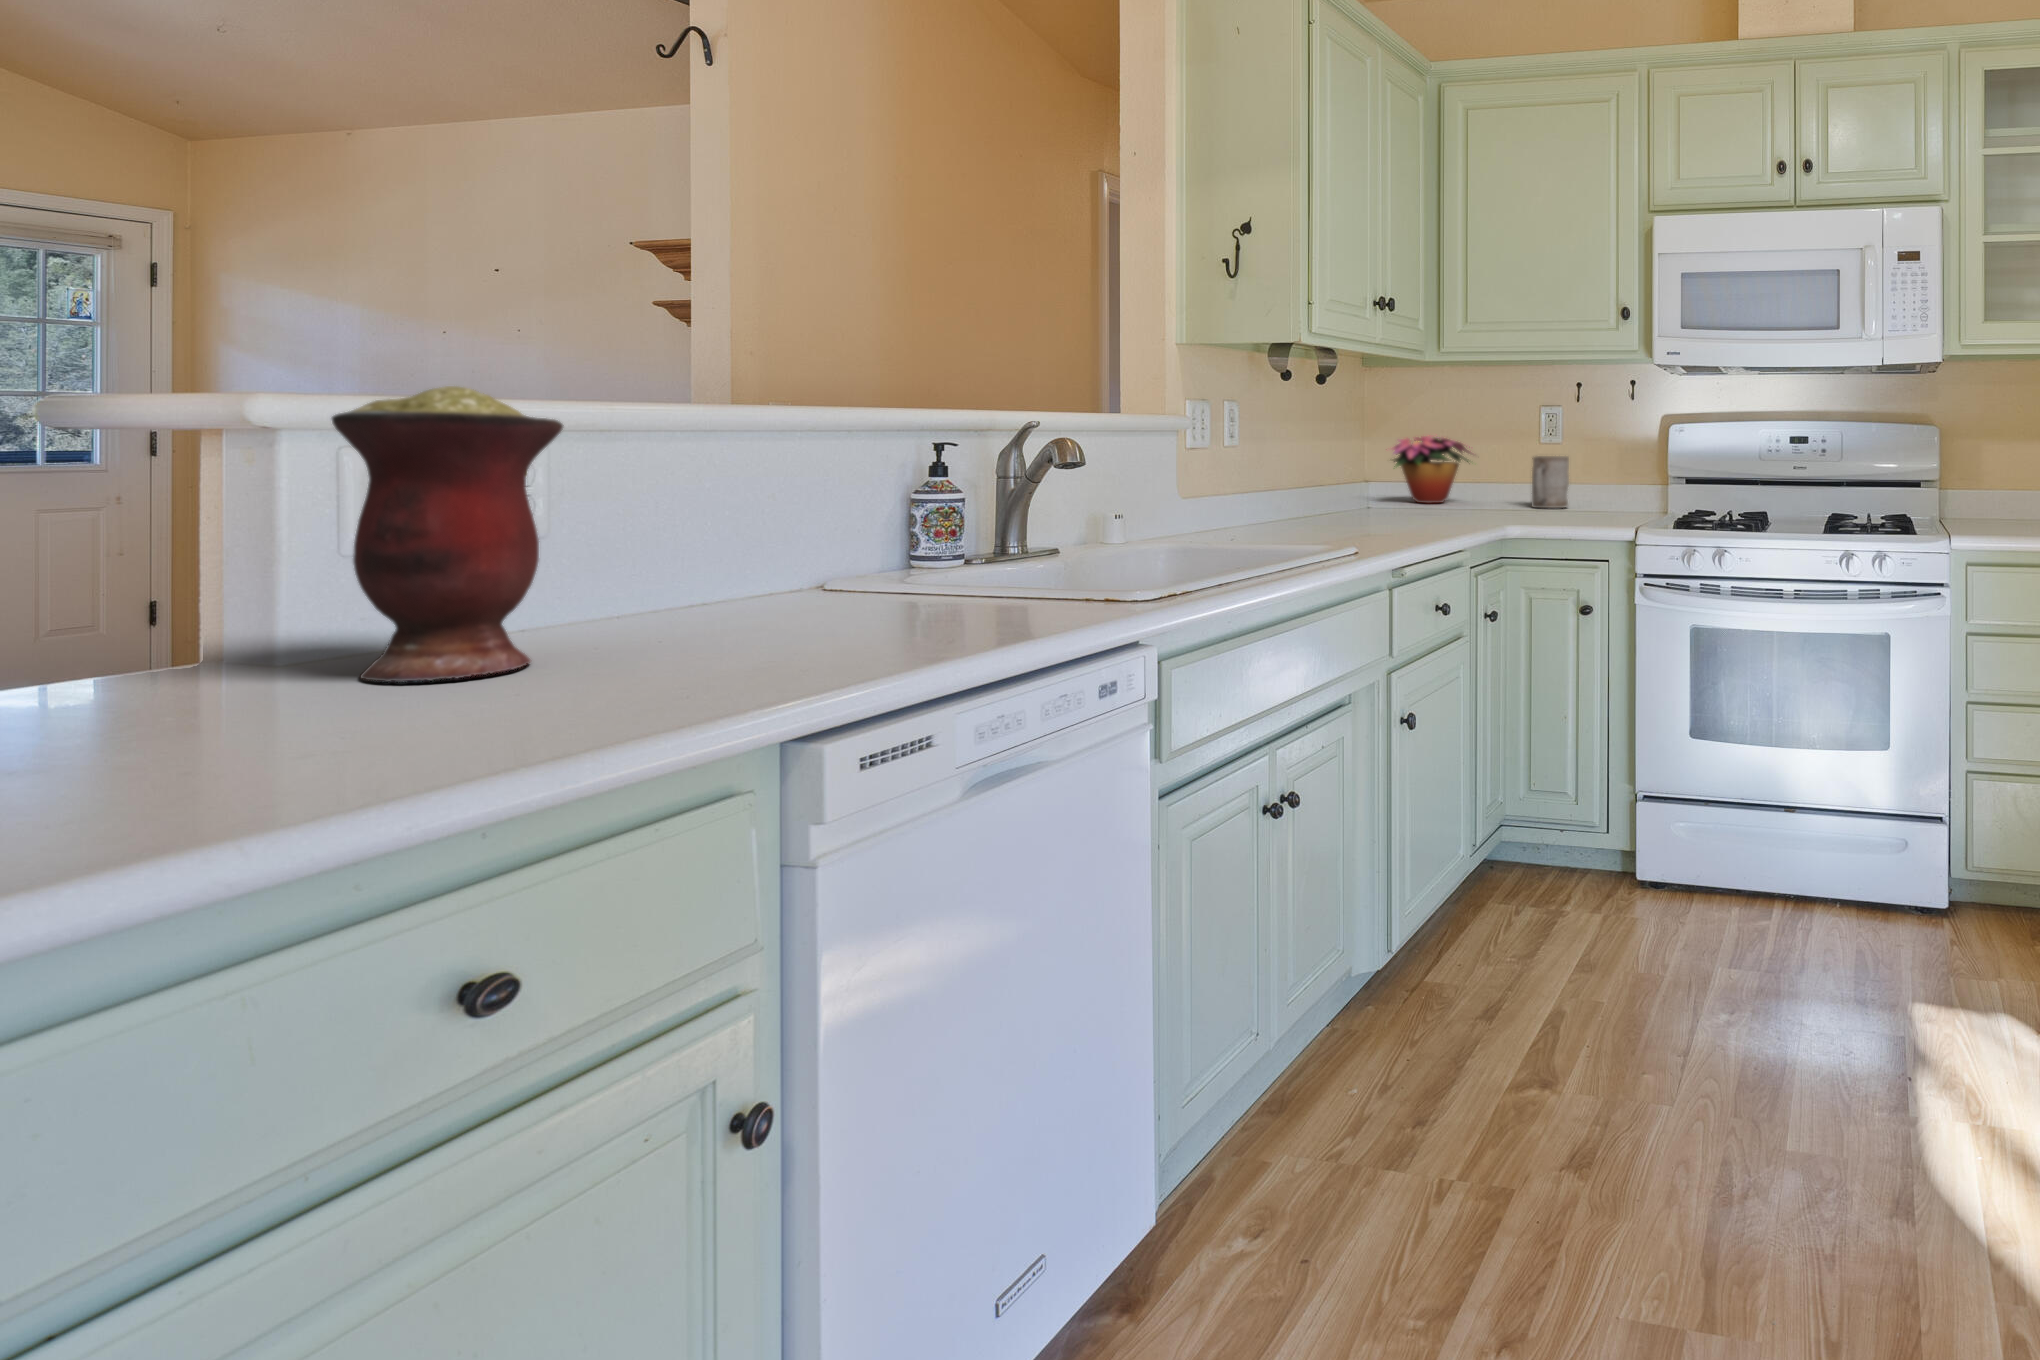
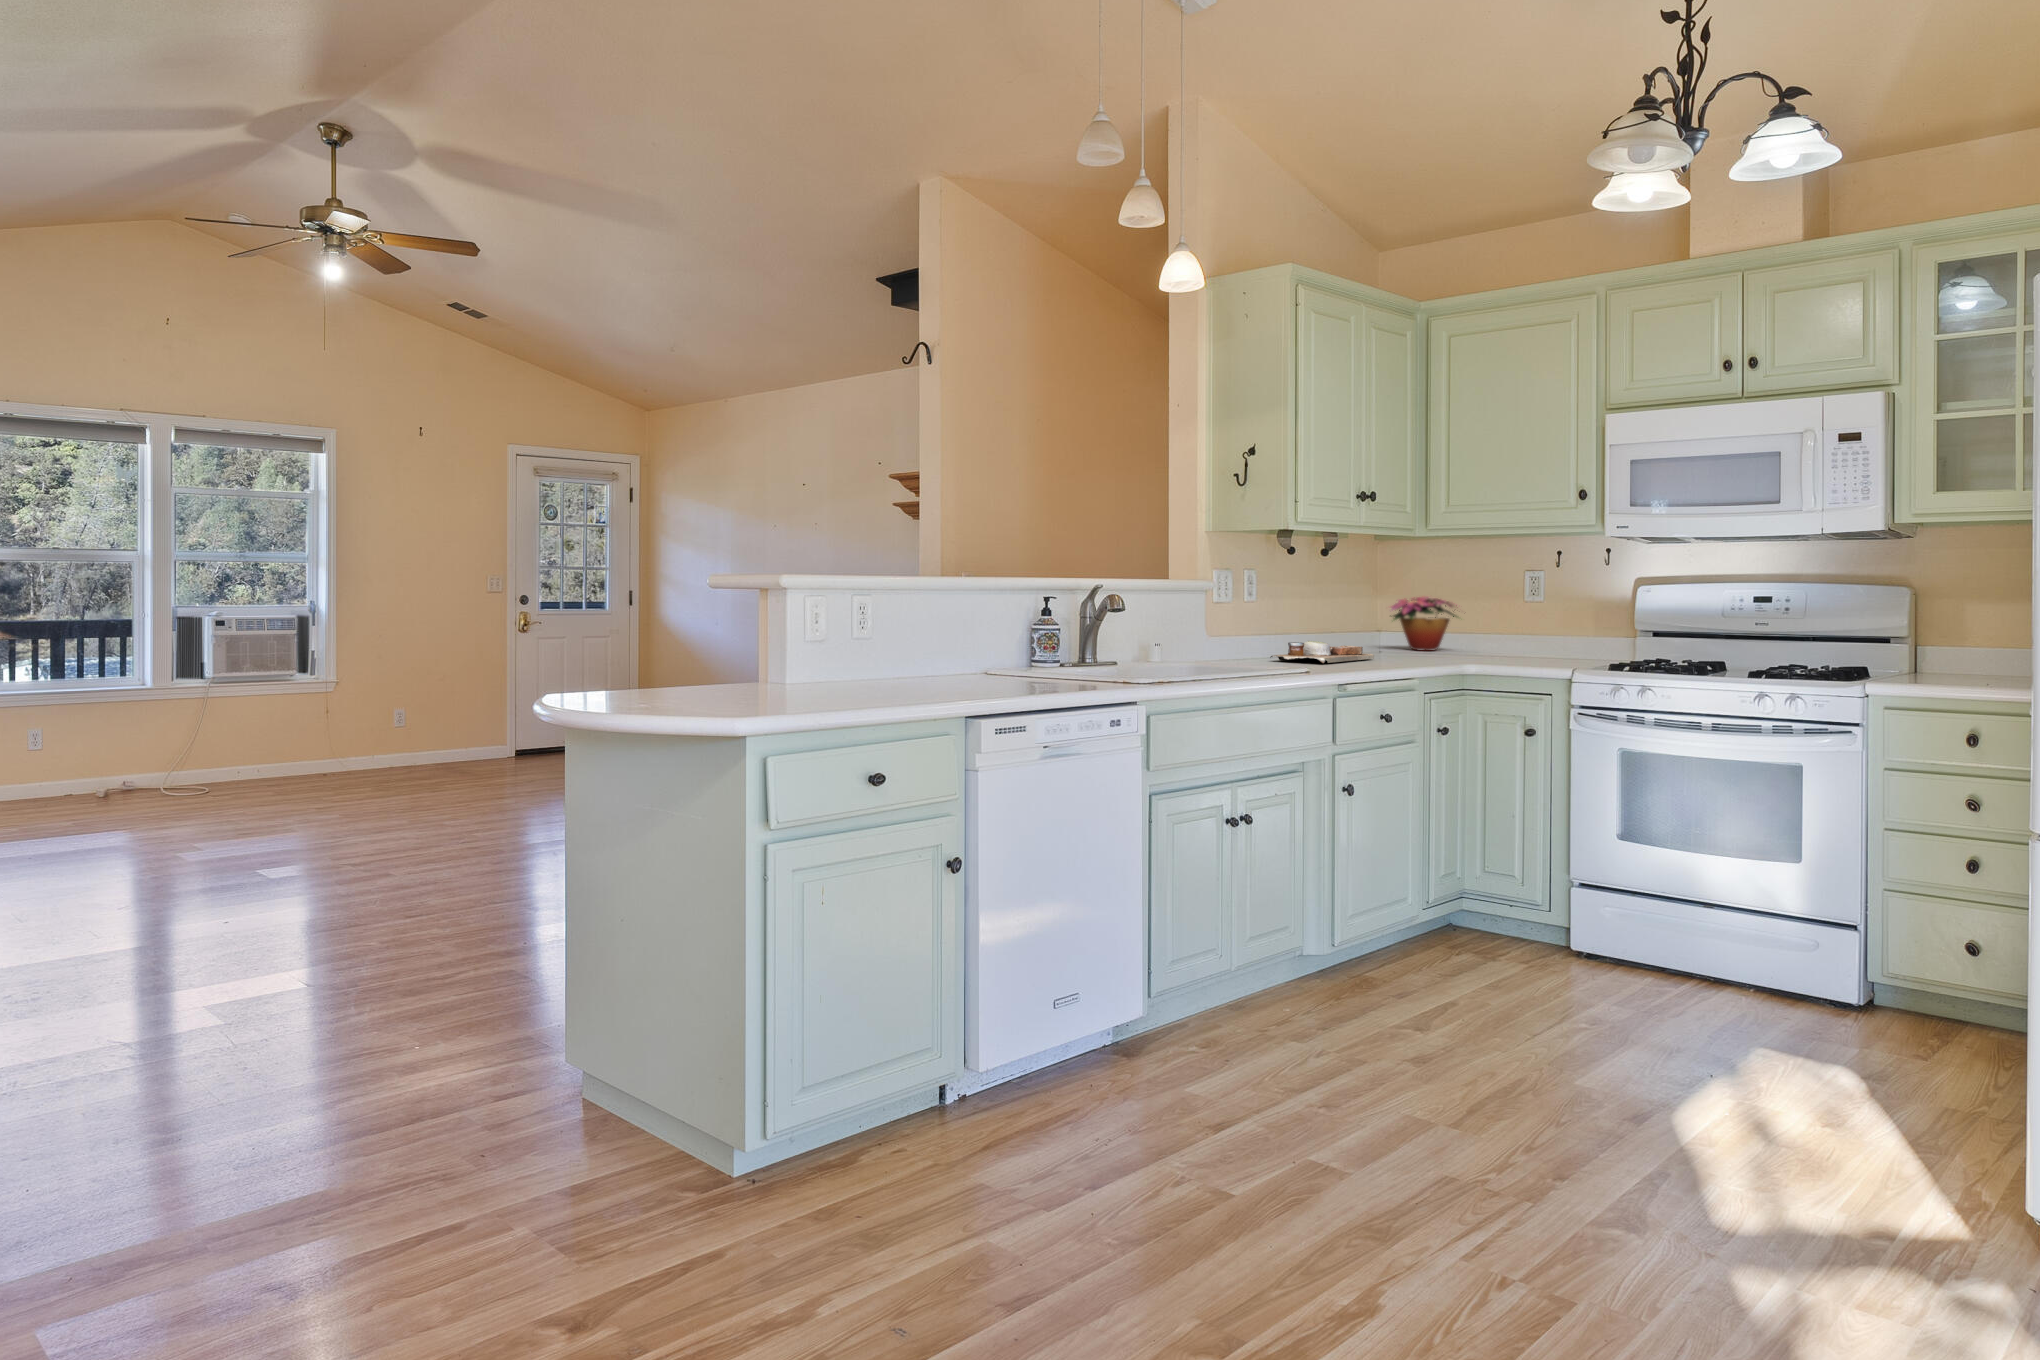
vase: present [332,386,564,682] -> none [794,563,875,690]
mug: present [1532,456,1569,508] -> none [1511,613,1547,656]
cutting board: none [1274,501,1398,534] -> present [1270,641,1374,663]

